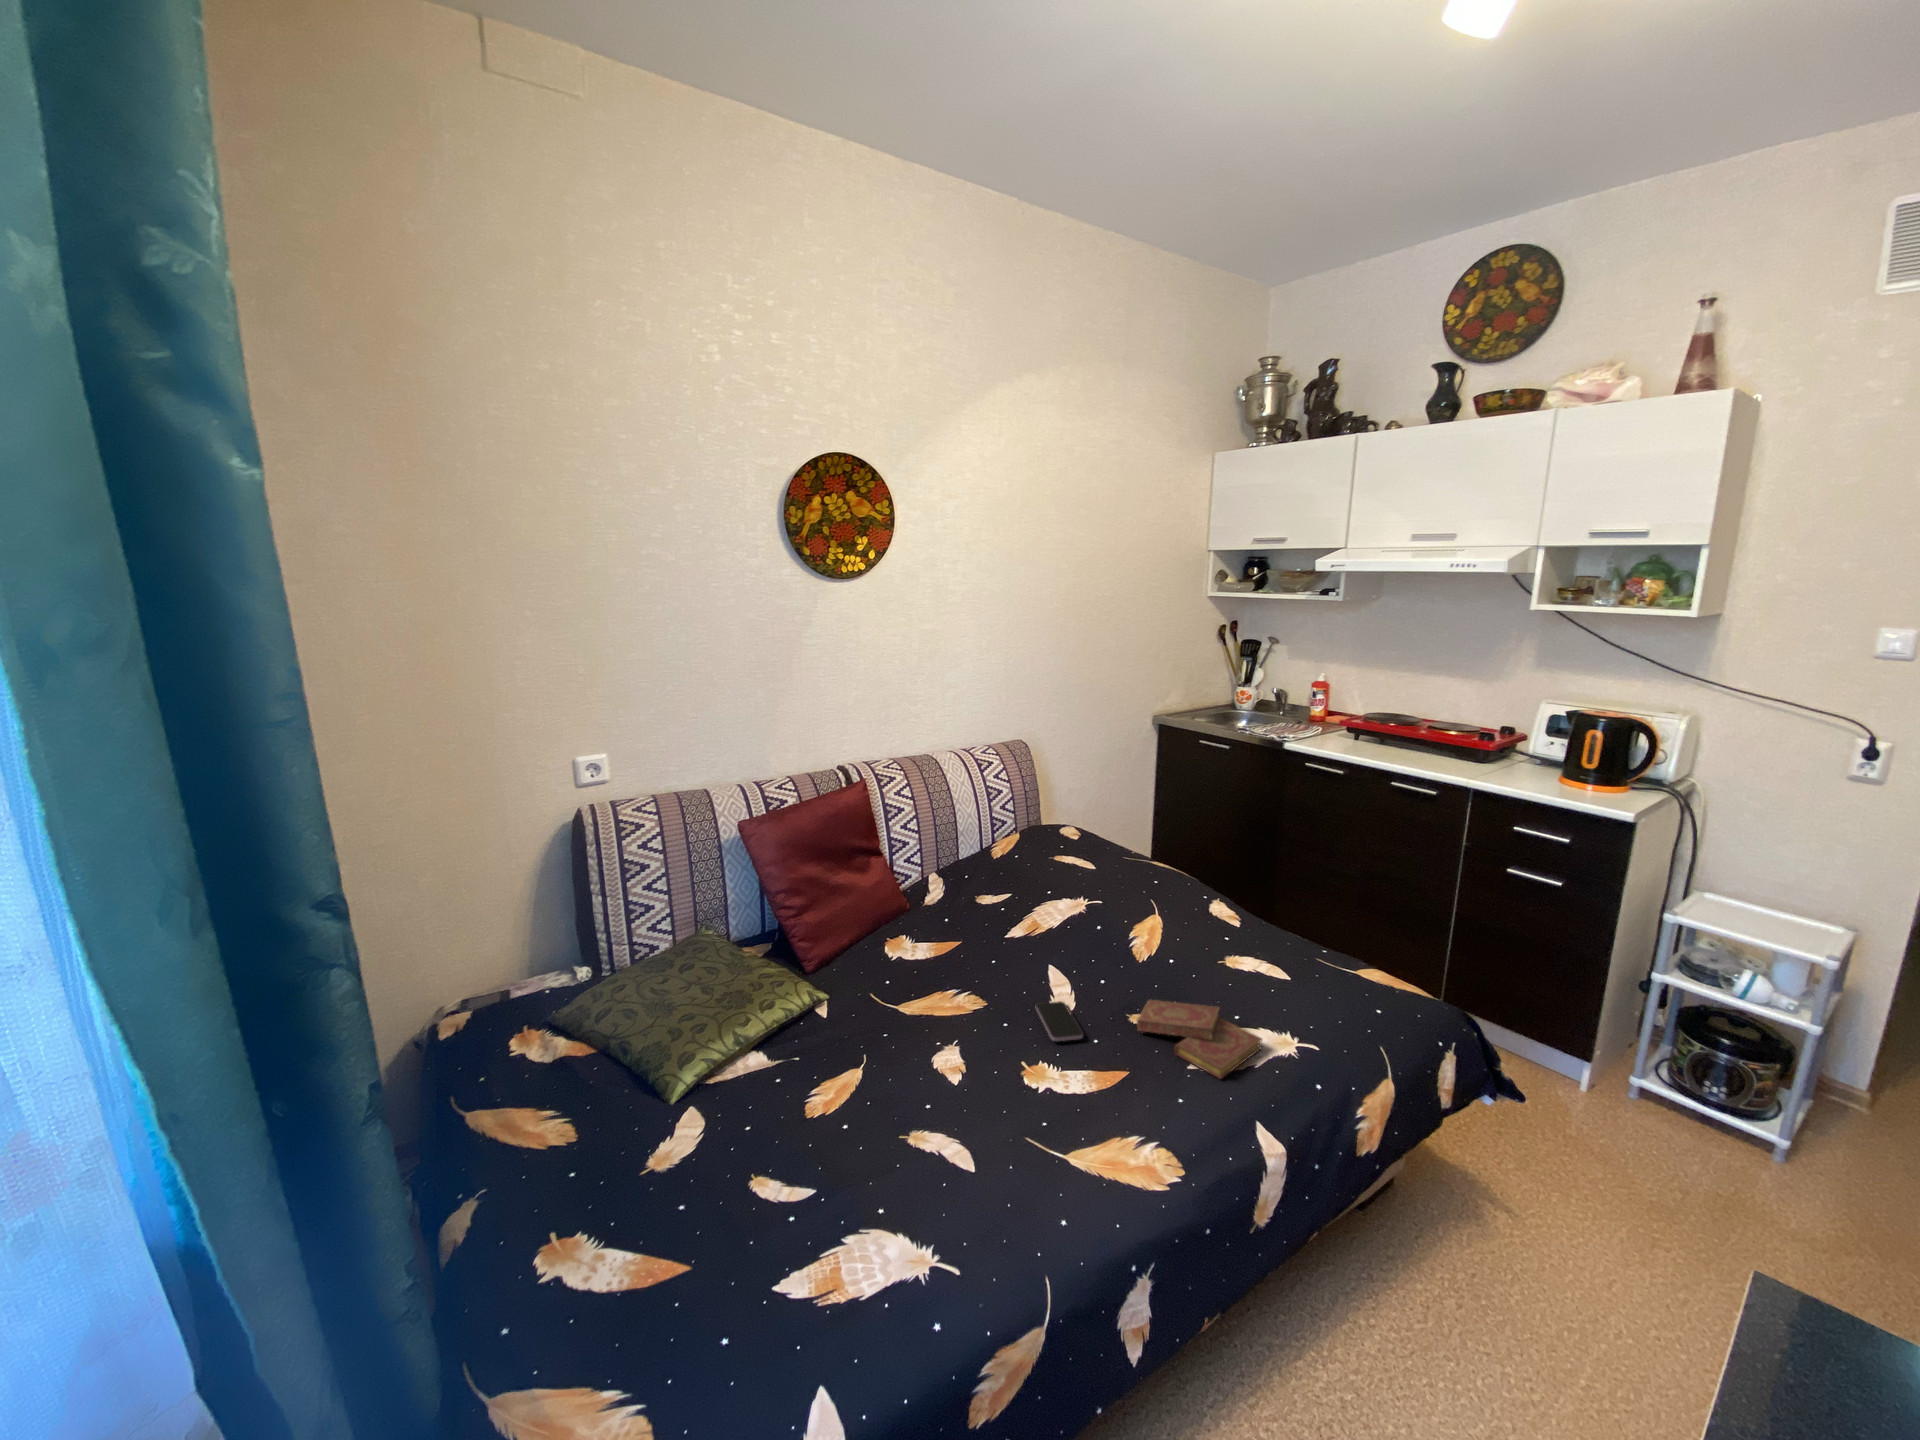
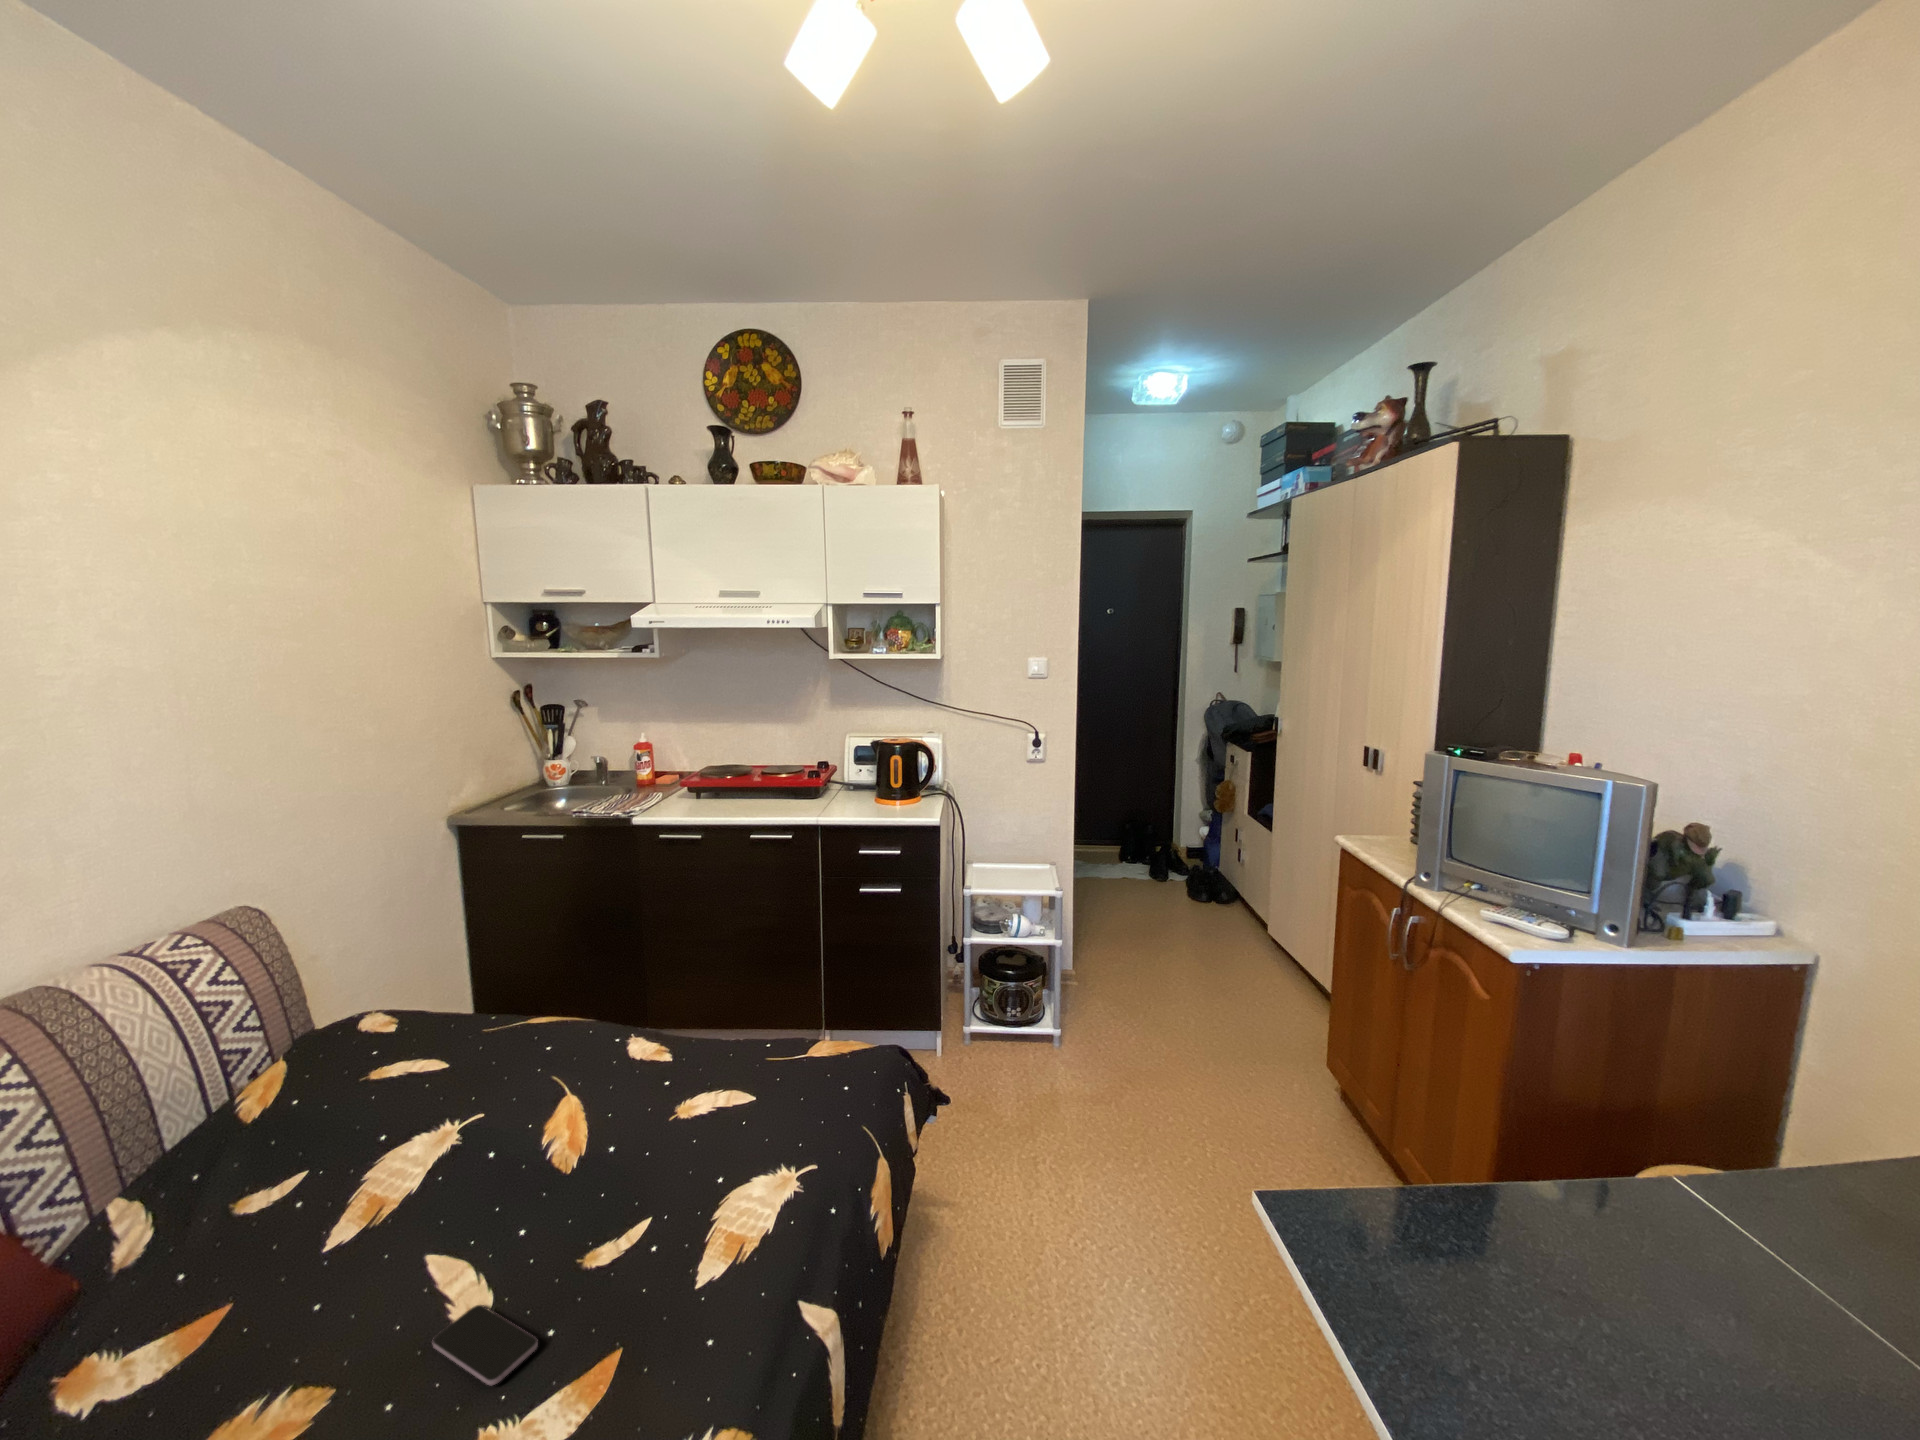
book: present [1137,1000,1262,1079] -> none [606,1178,762,1279]

